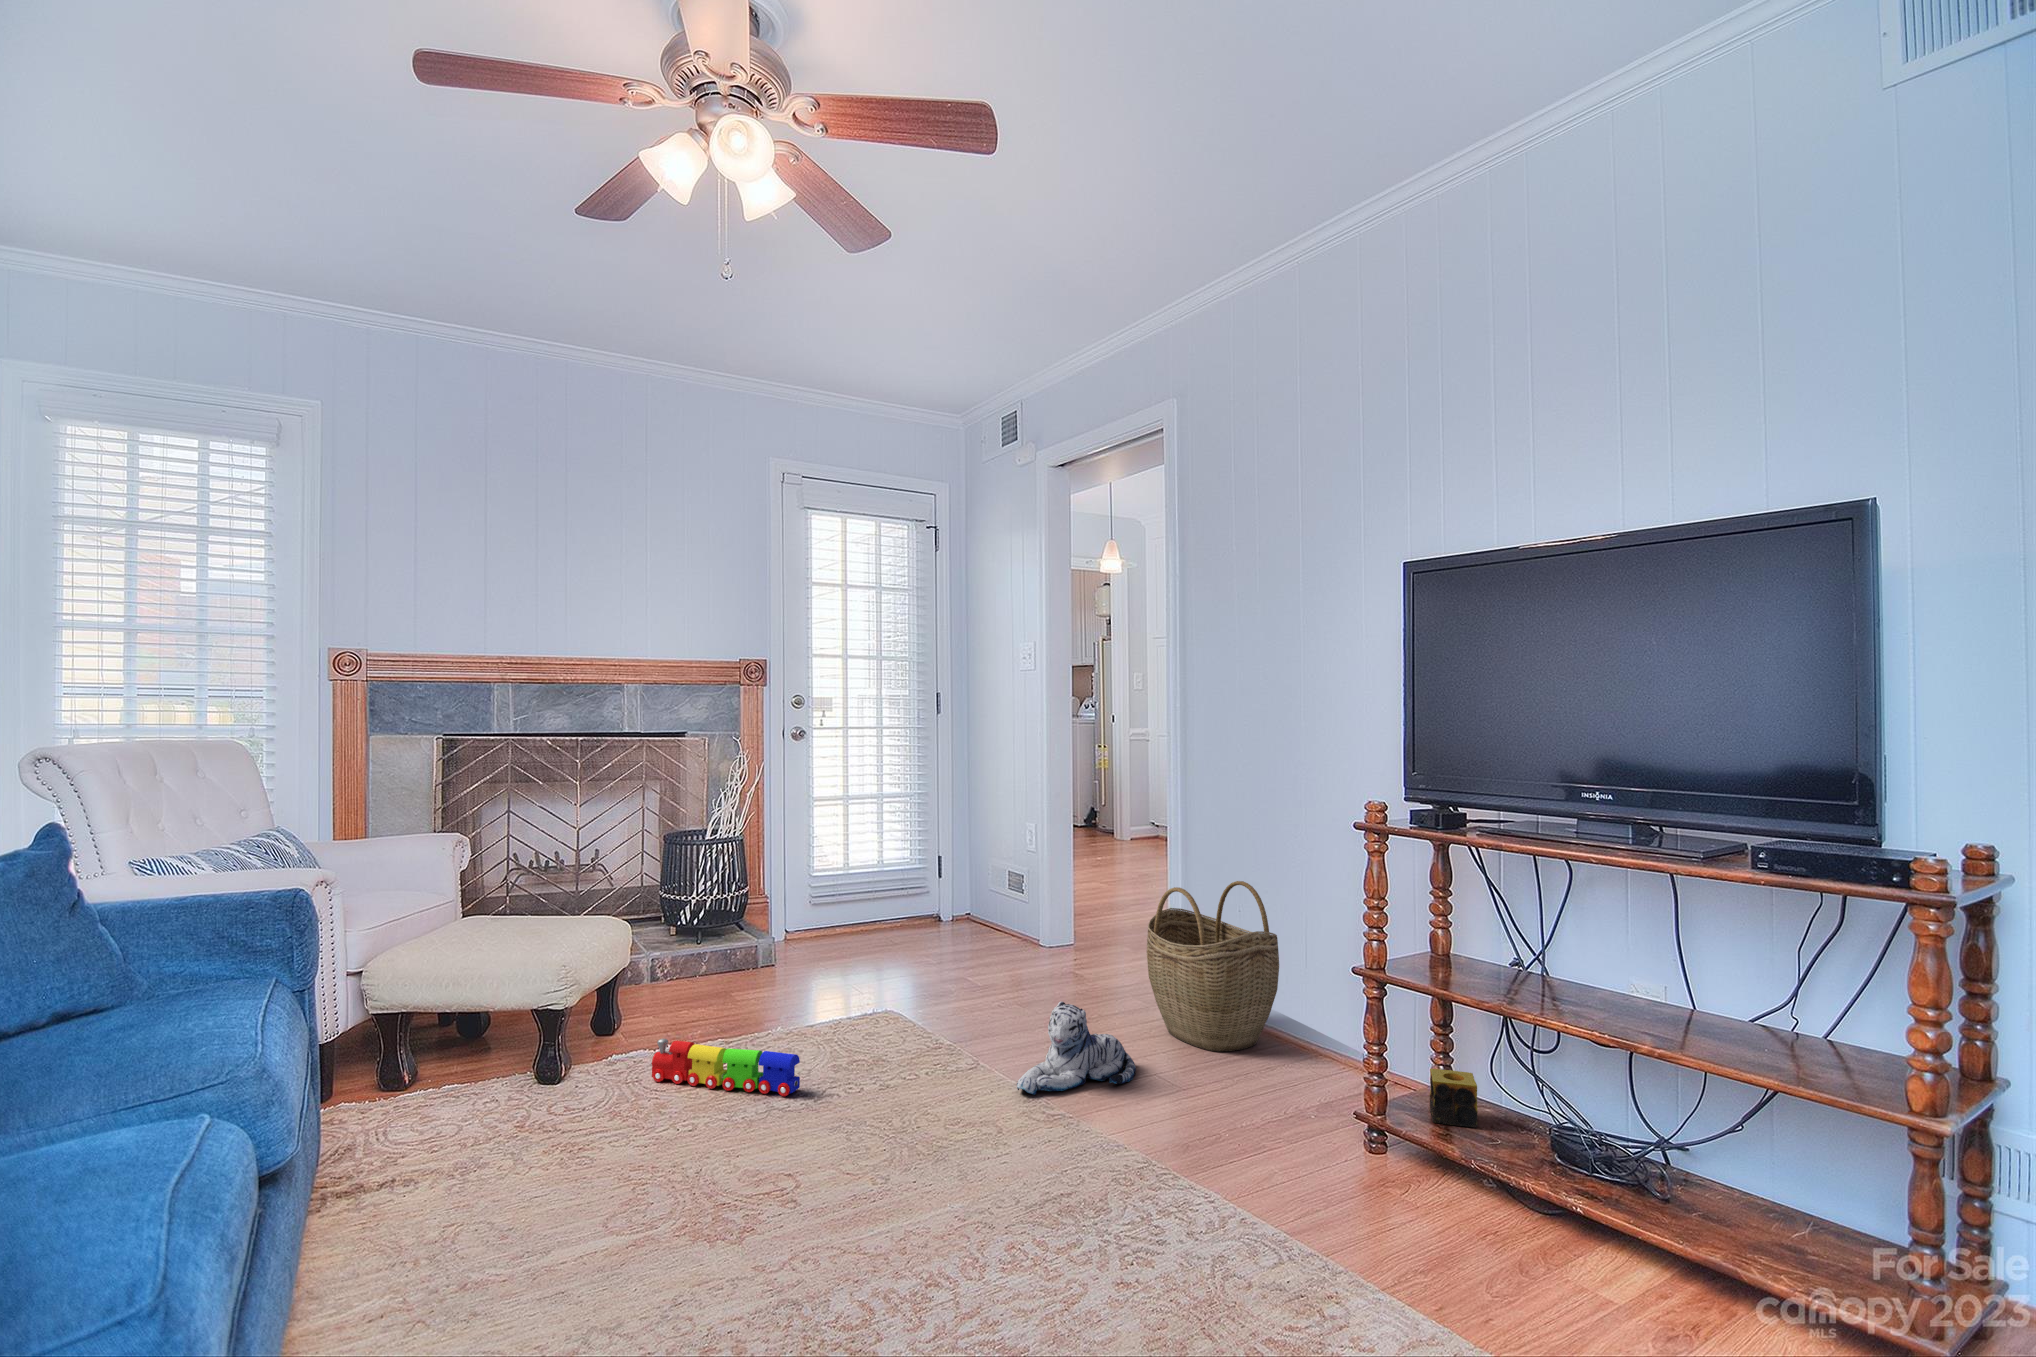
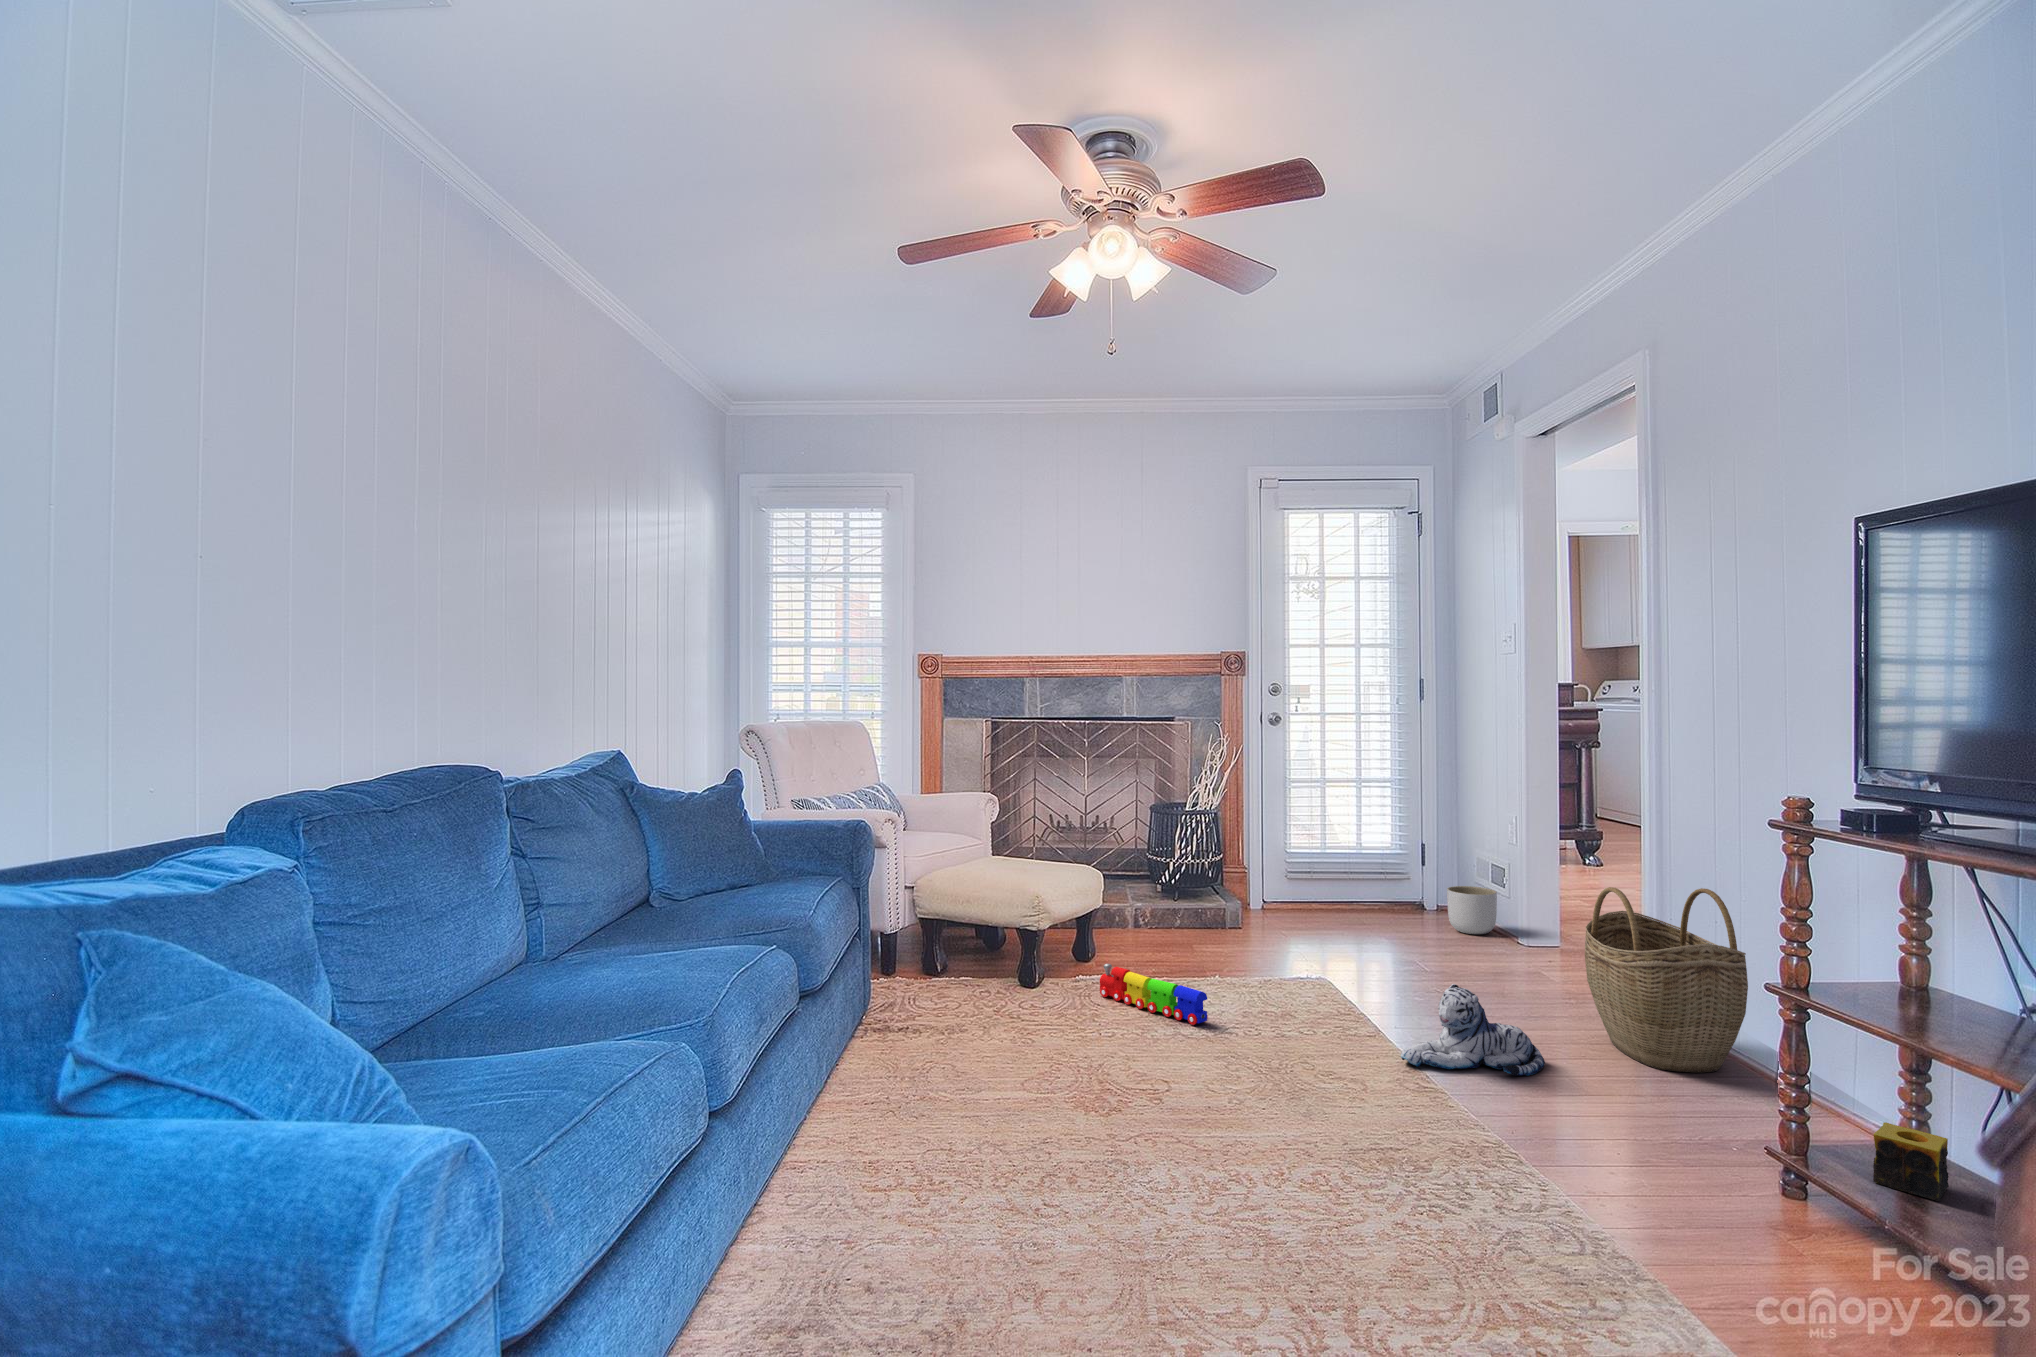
planter: none [976,897,1020,944] -> present [1447,886,1497,934]

